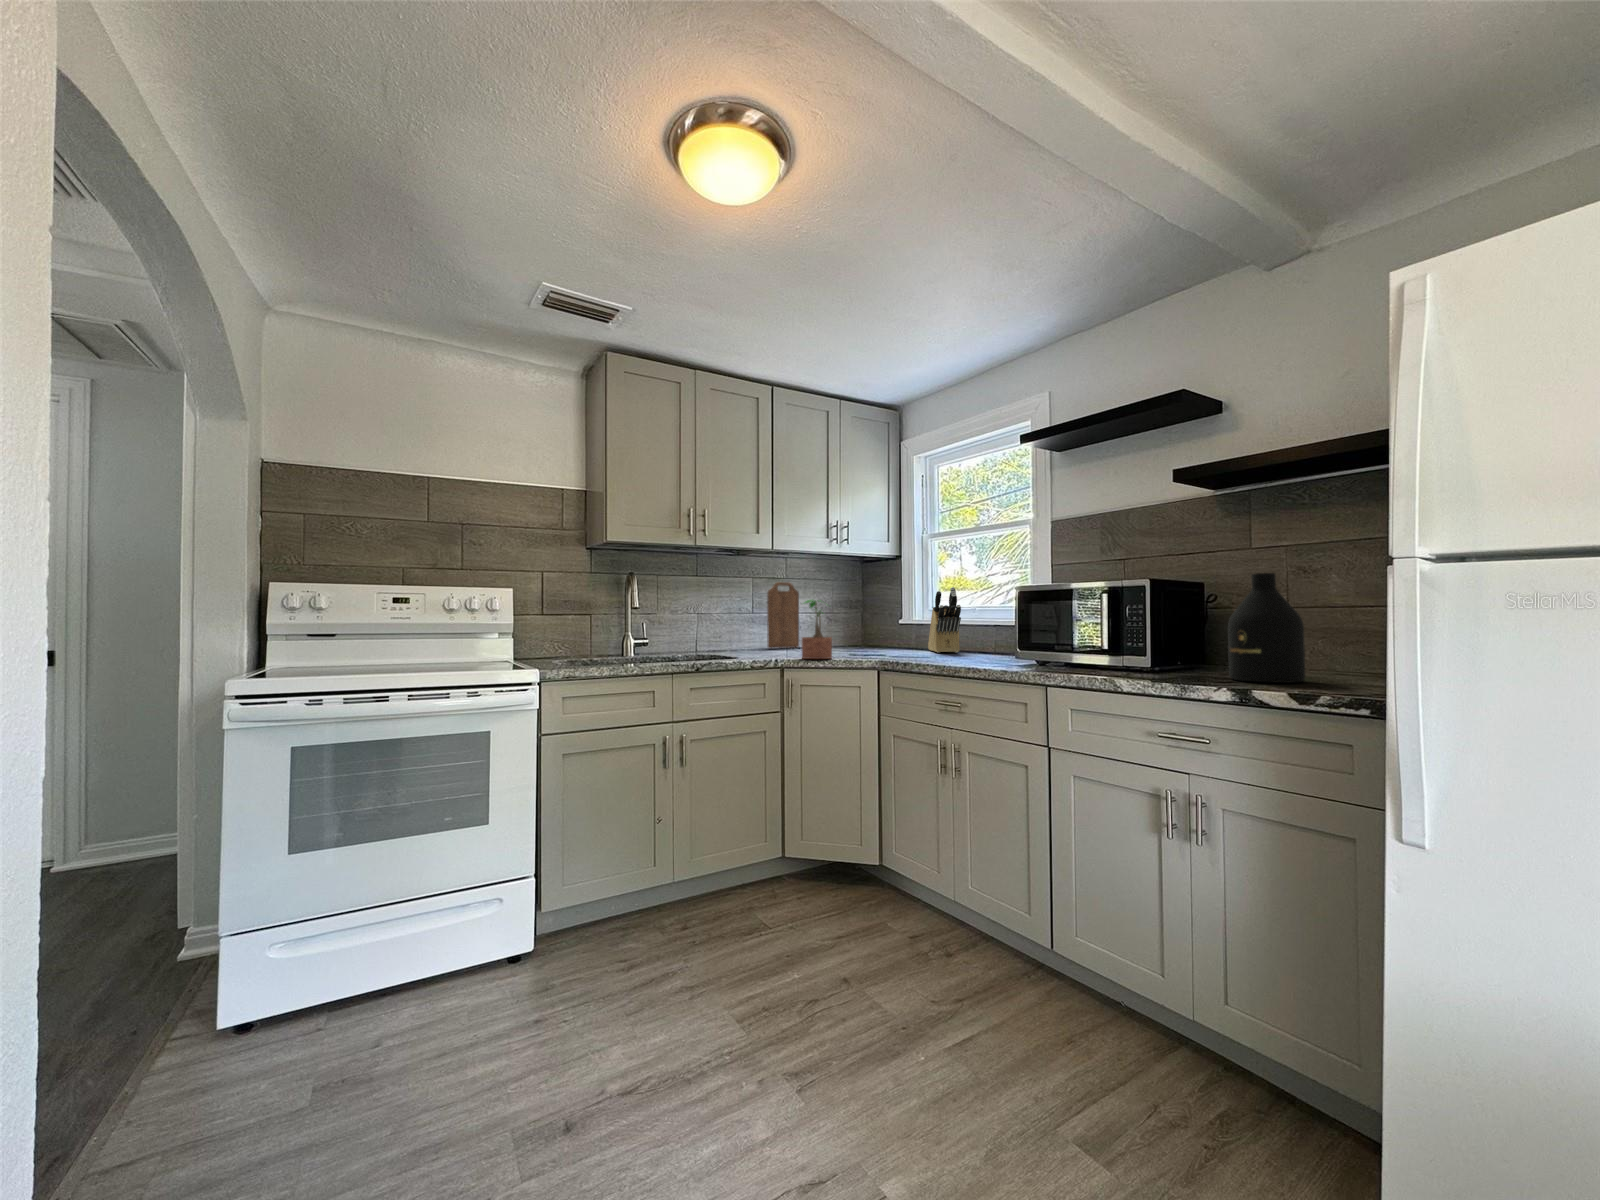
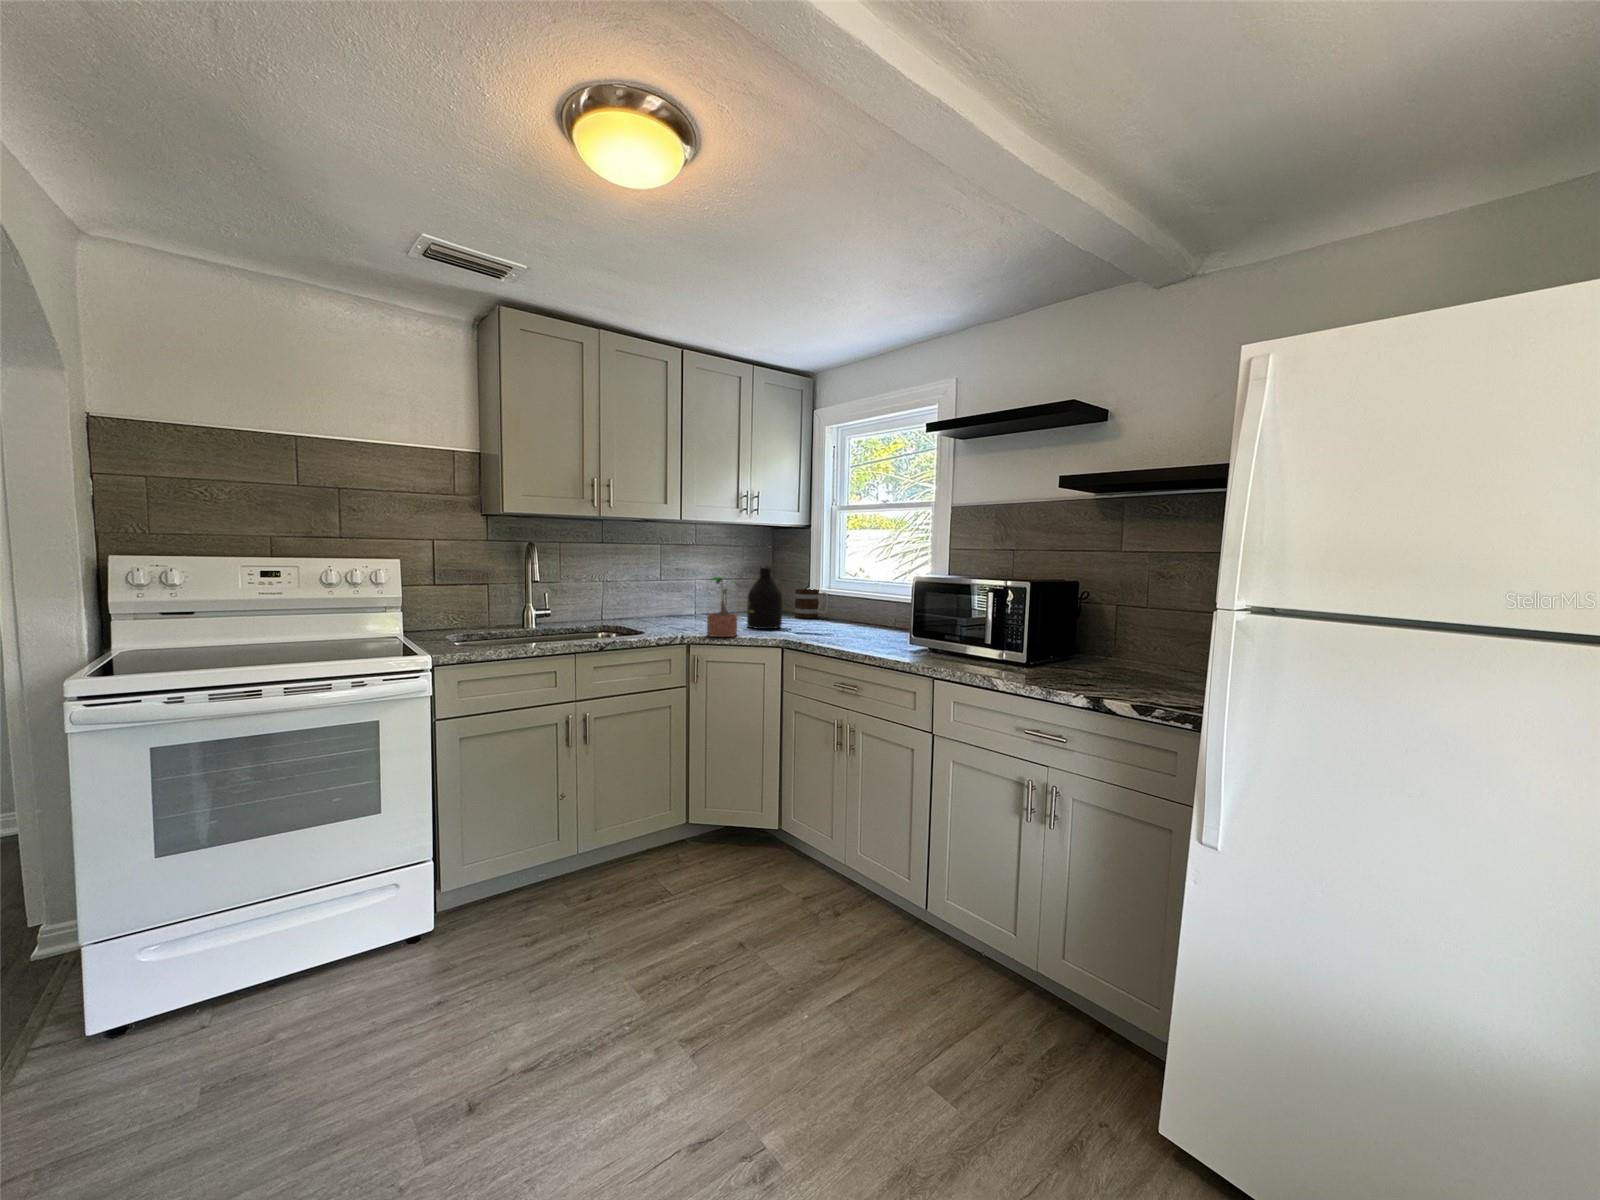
bottle: present [1228,573,1305,683] -> present [747,568,782,629]
cutting board: present [767,582,799,648] -> none [674,549,707,616]
knife block: present [928,587,961,653] -> none [833,563,865,626]
mug: none [888,620,922,648] -> present [795,589,829,618]

